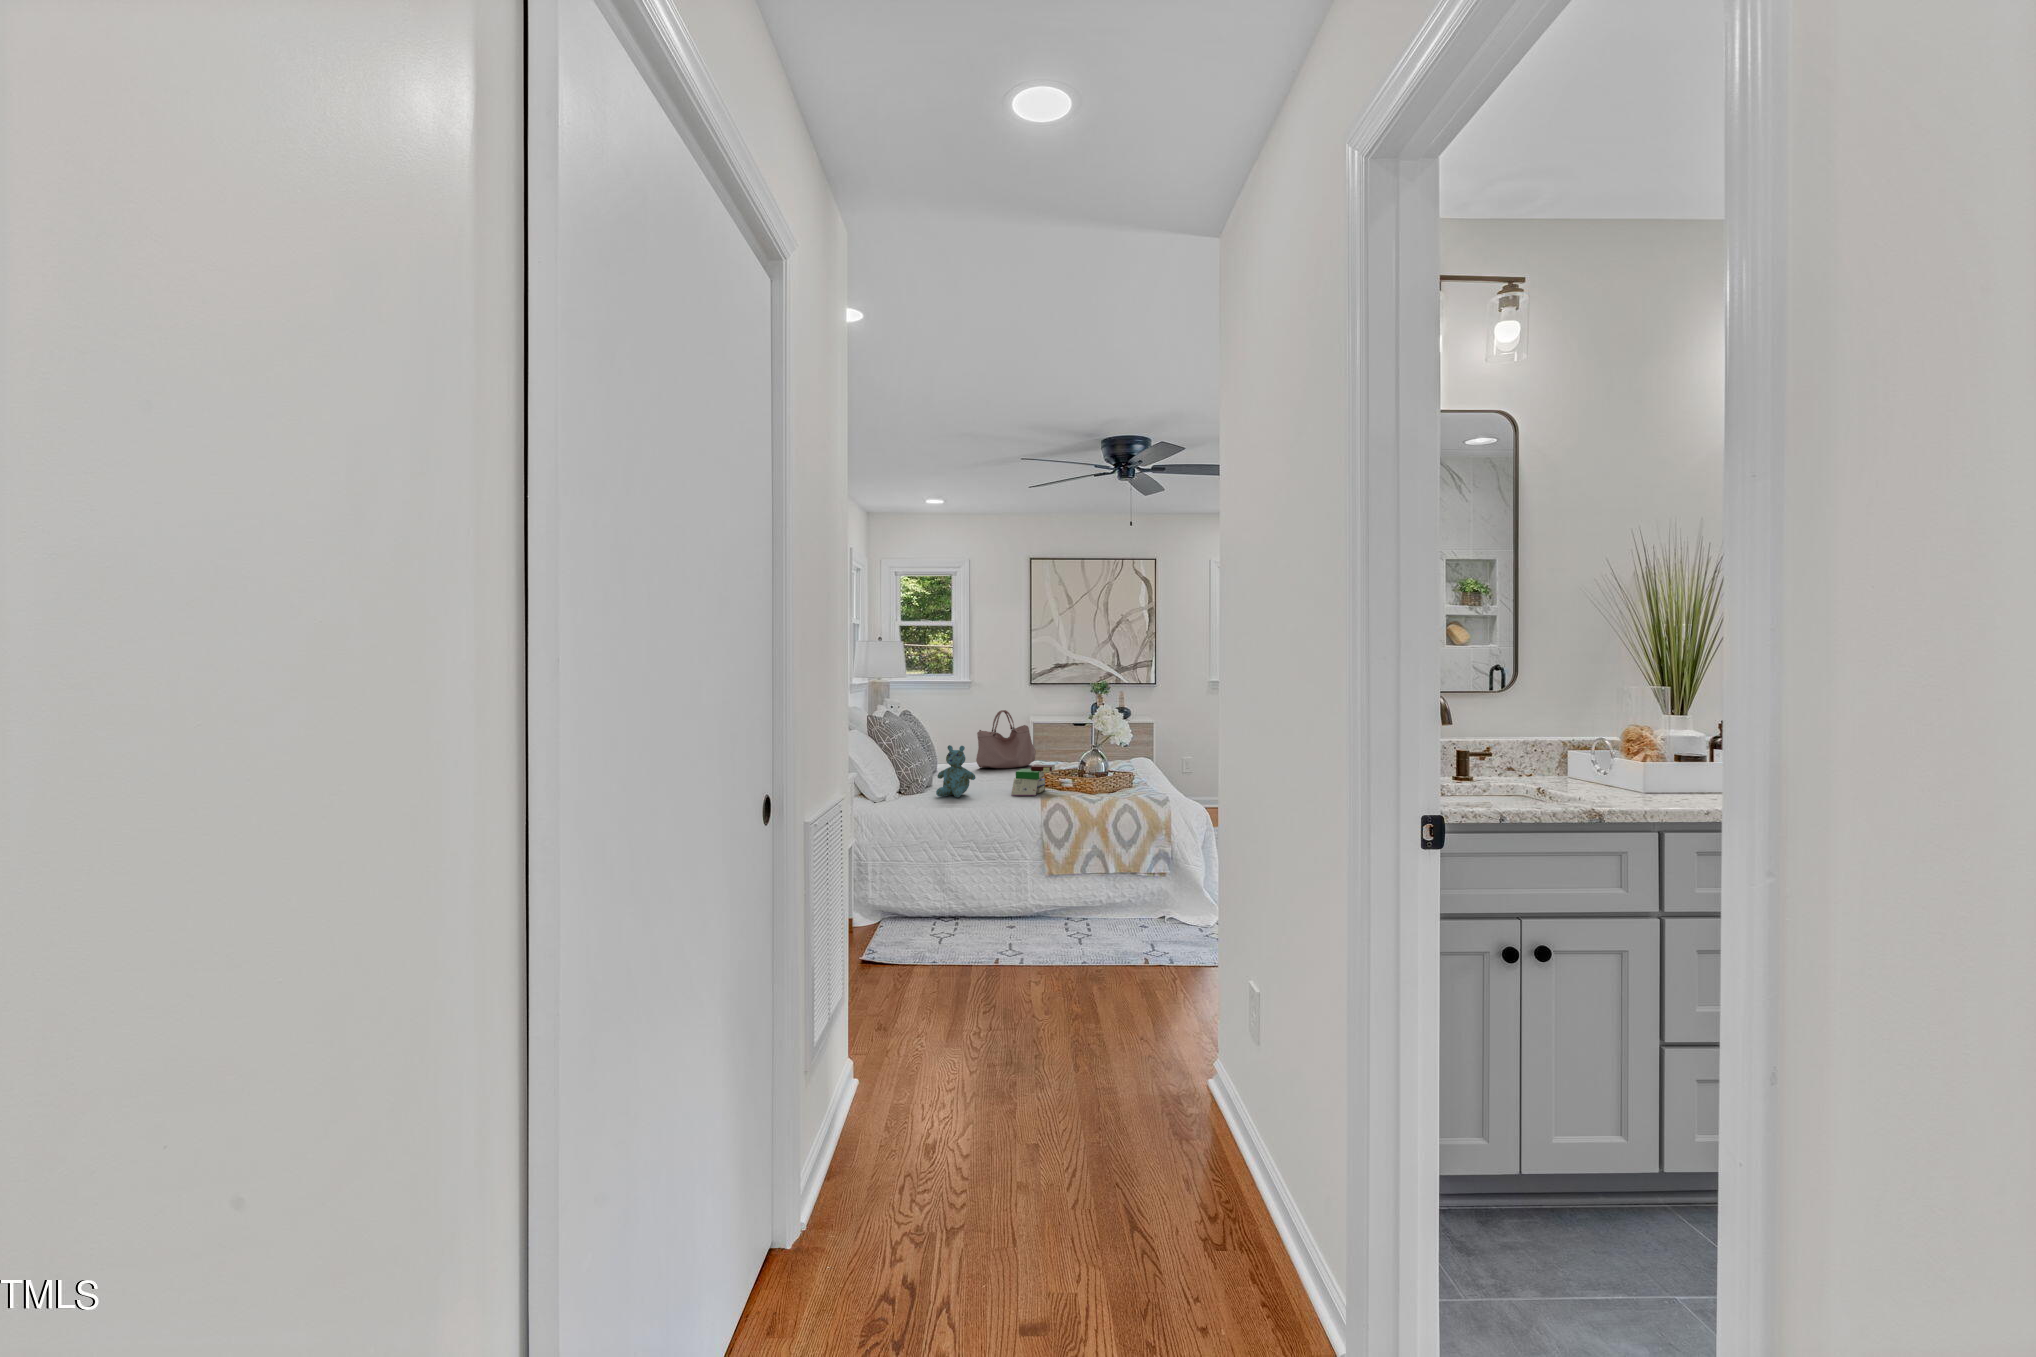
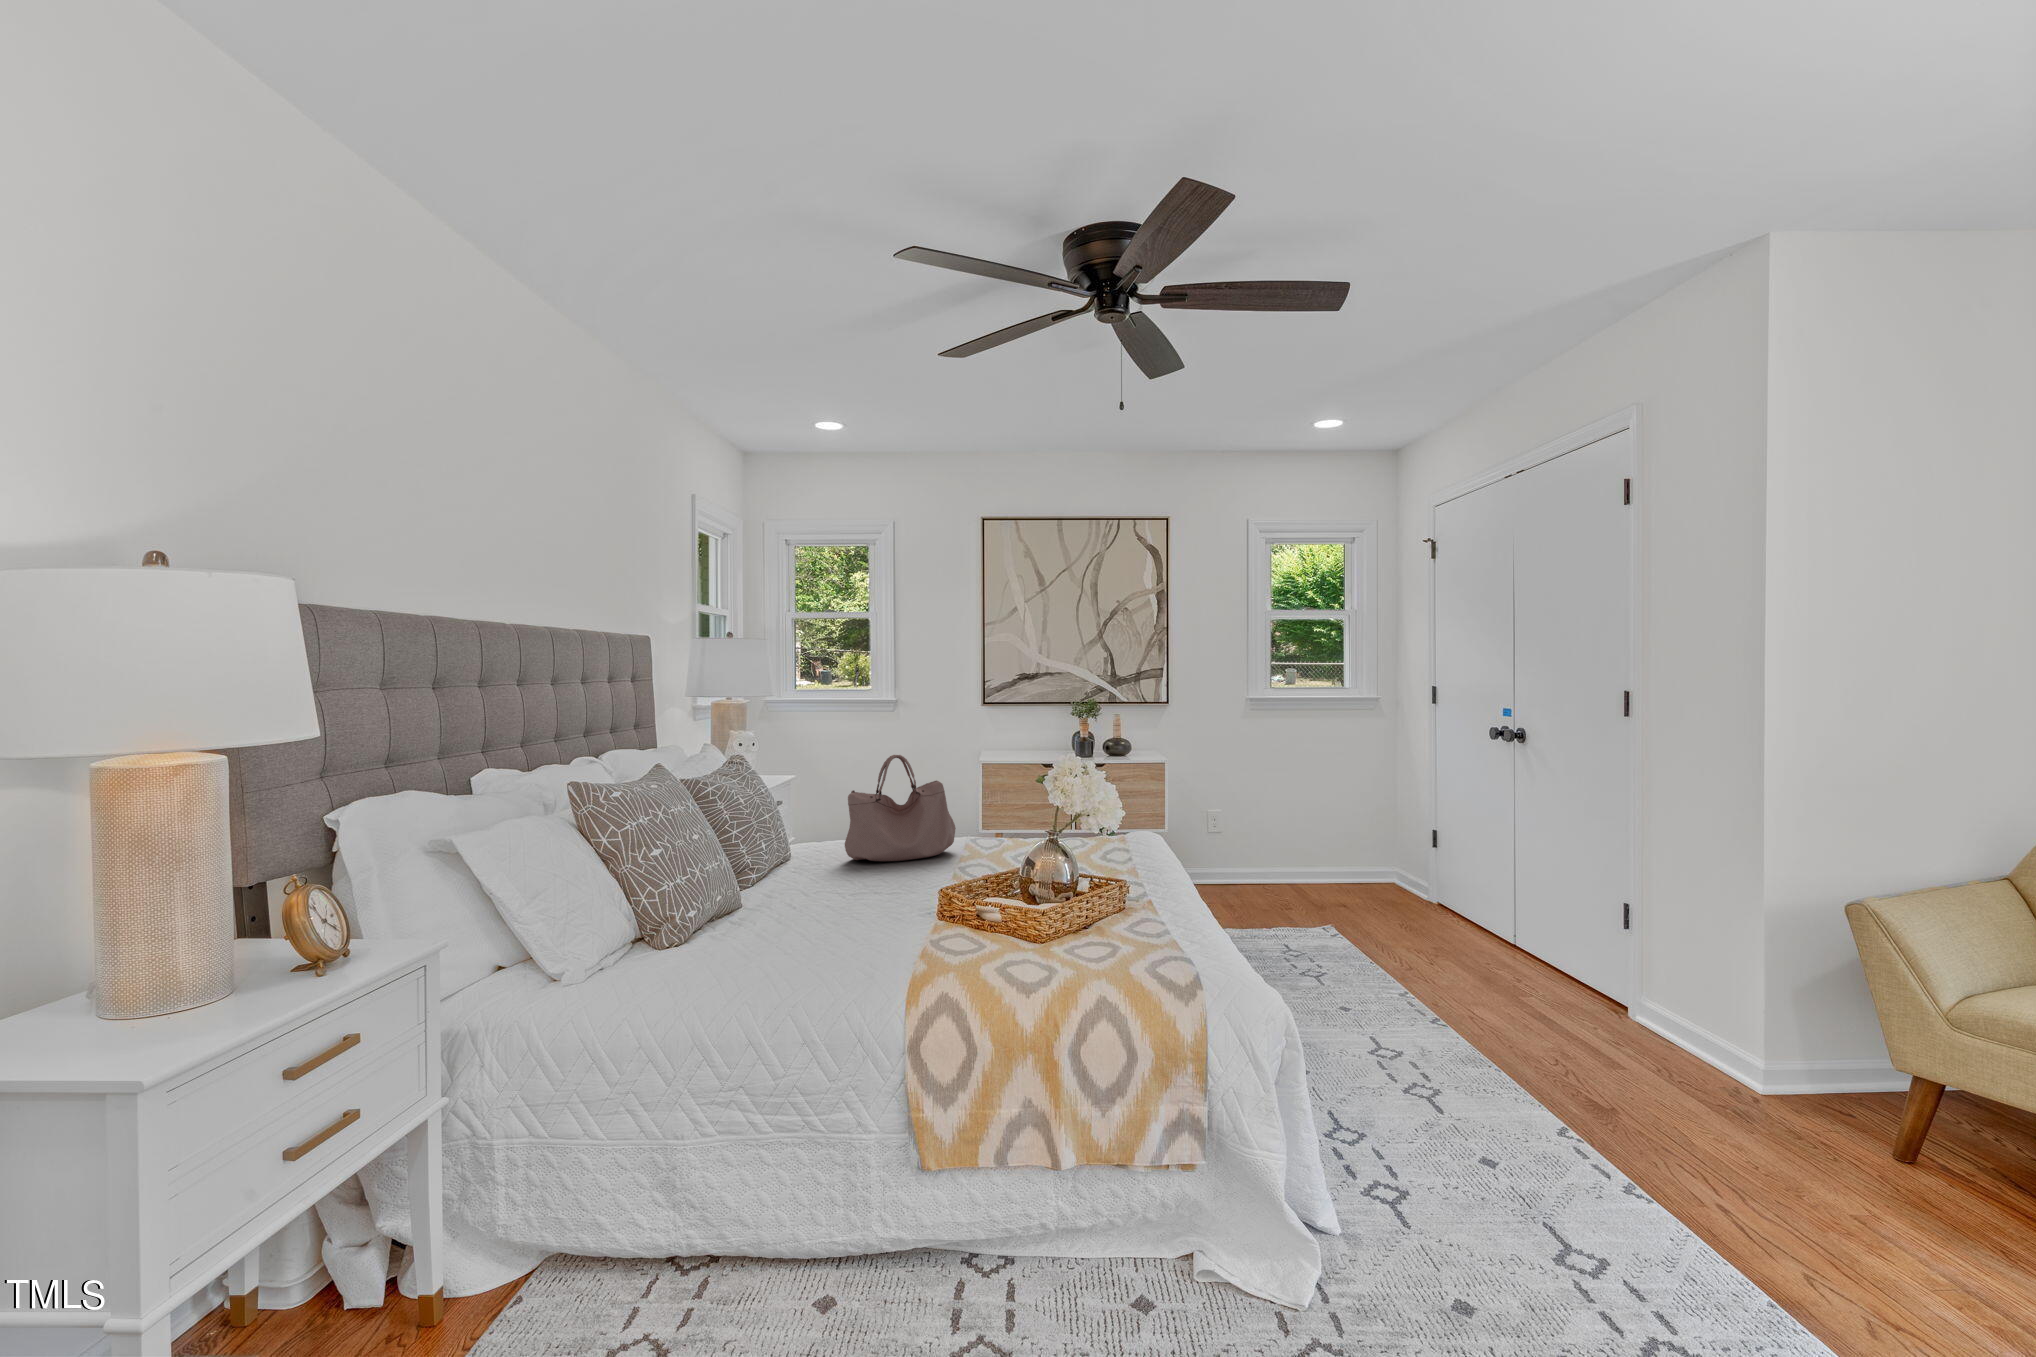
stuffed bear: present [936,745,976,797] -> none [685,847,778,969]
book: present [1011,765,1055,796] -> none [850,884,956,965]

